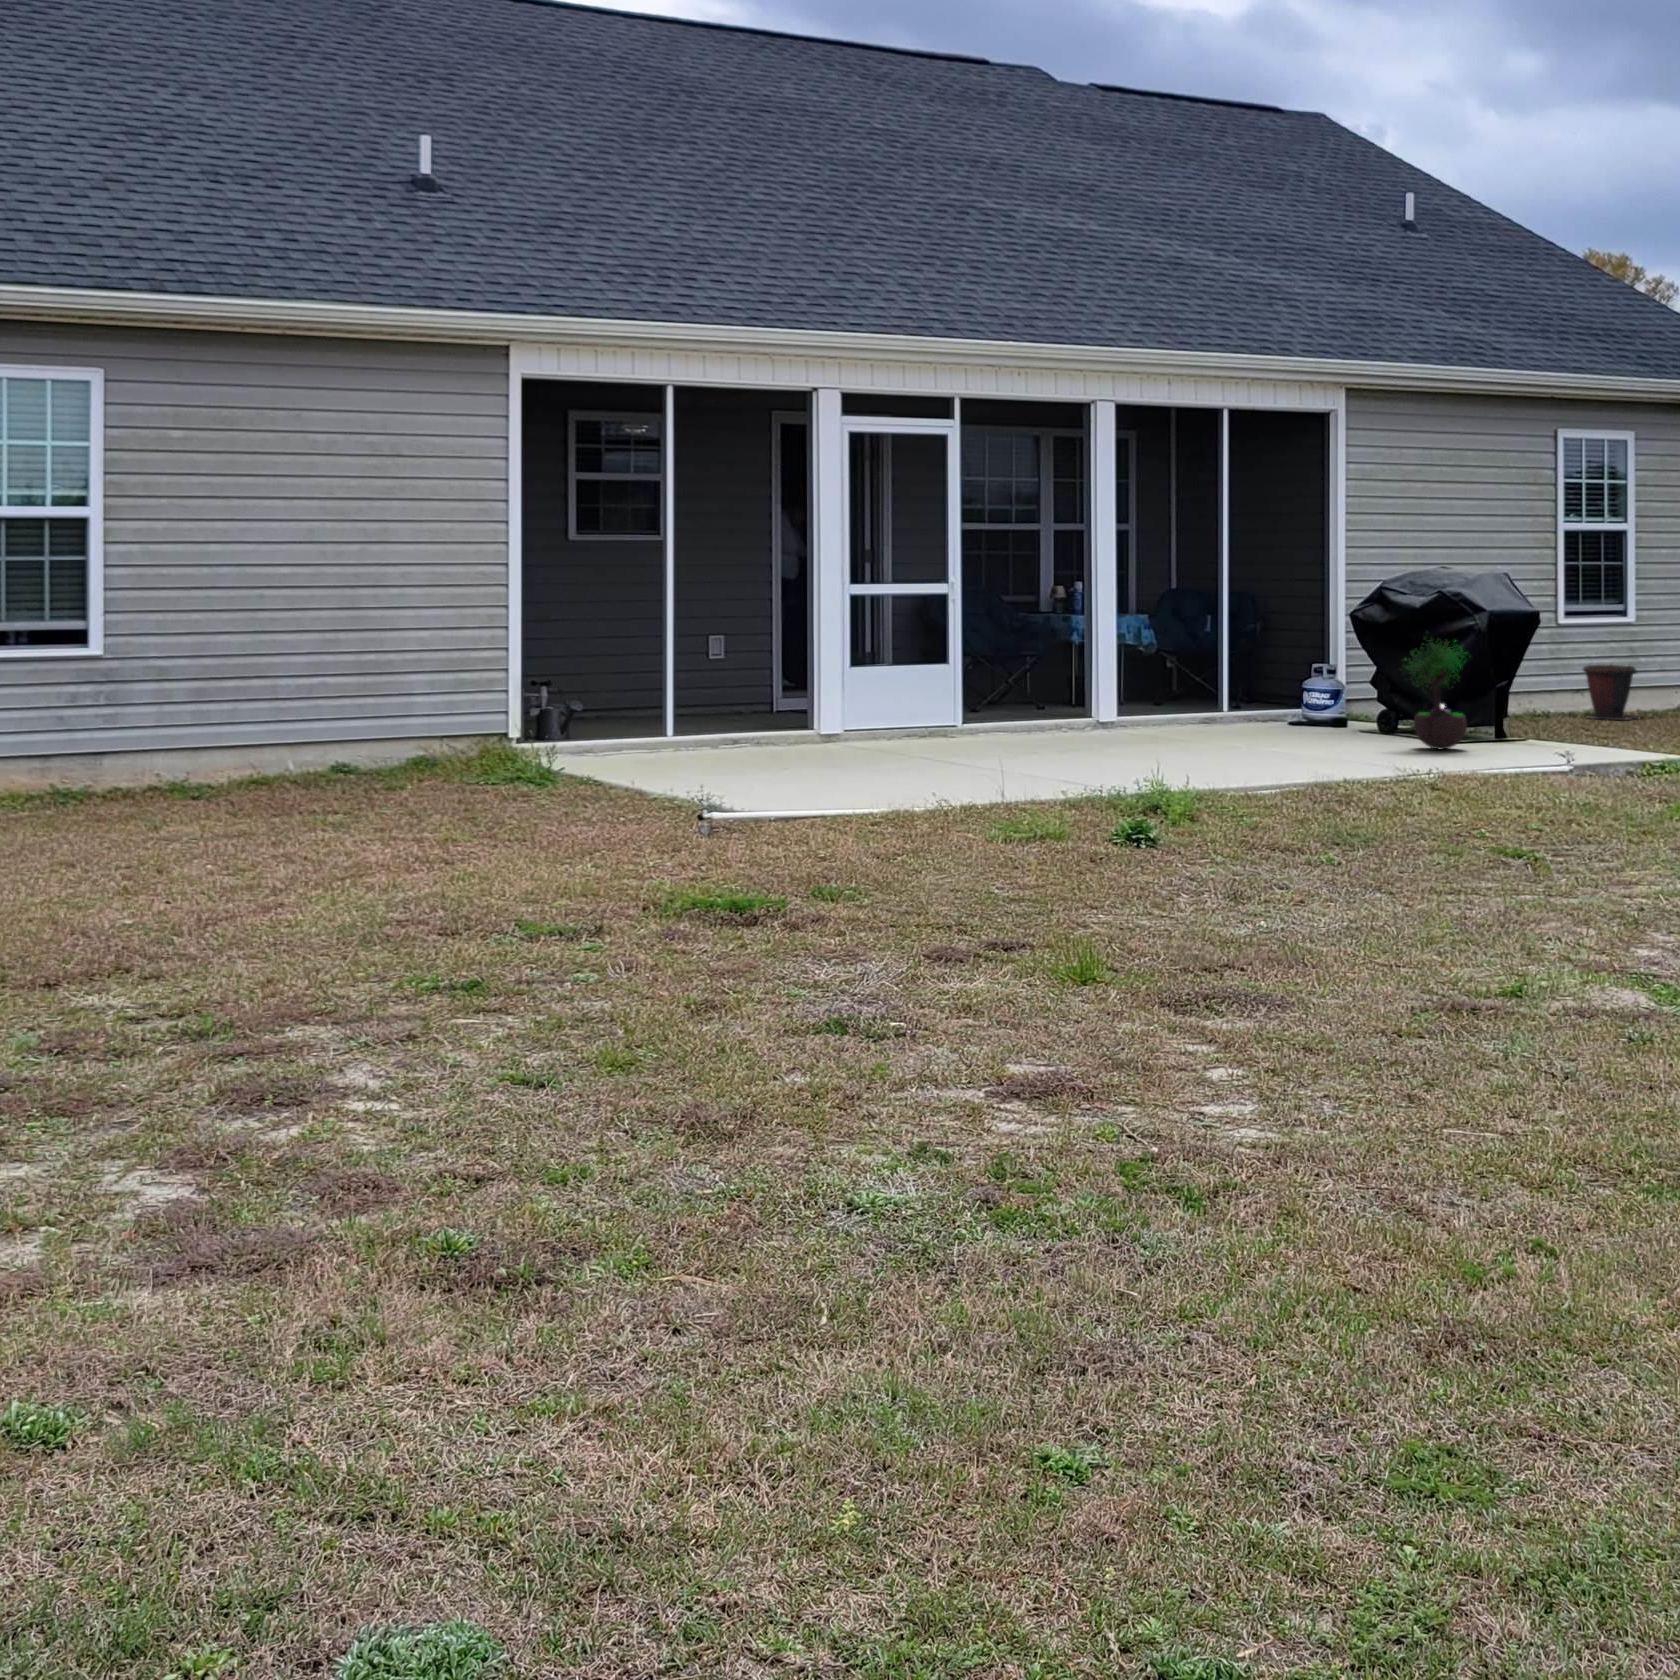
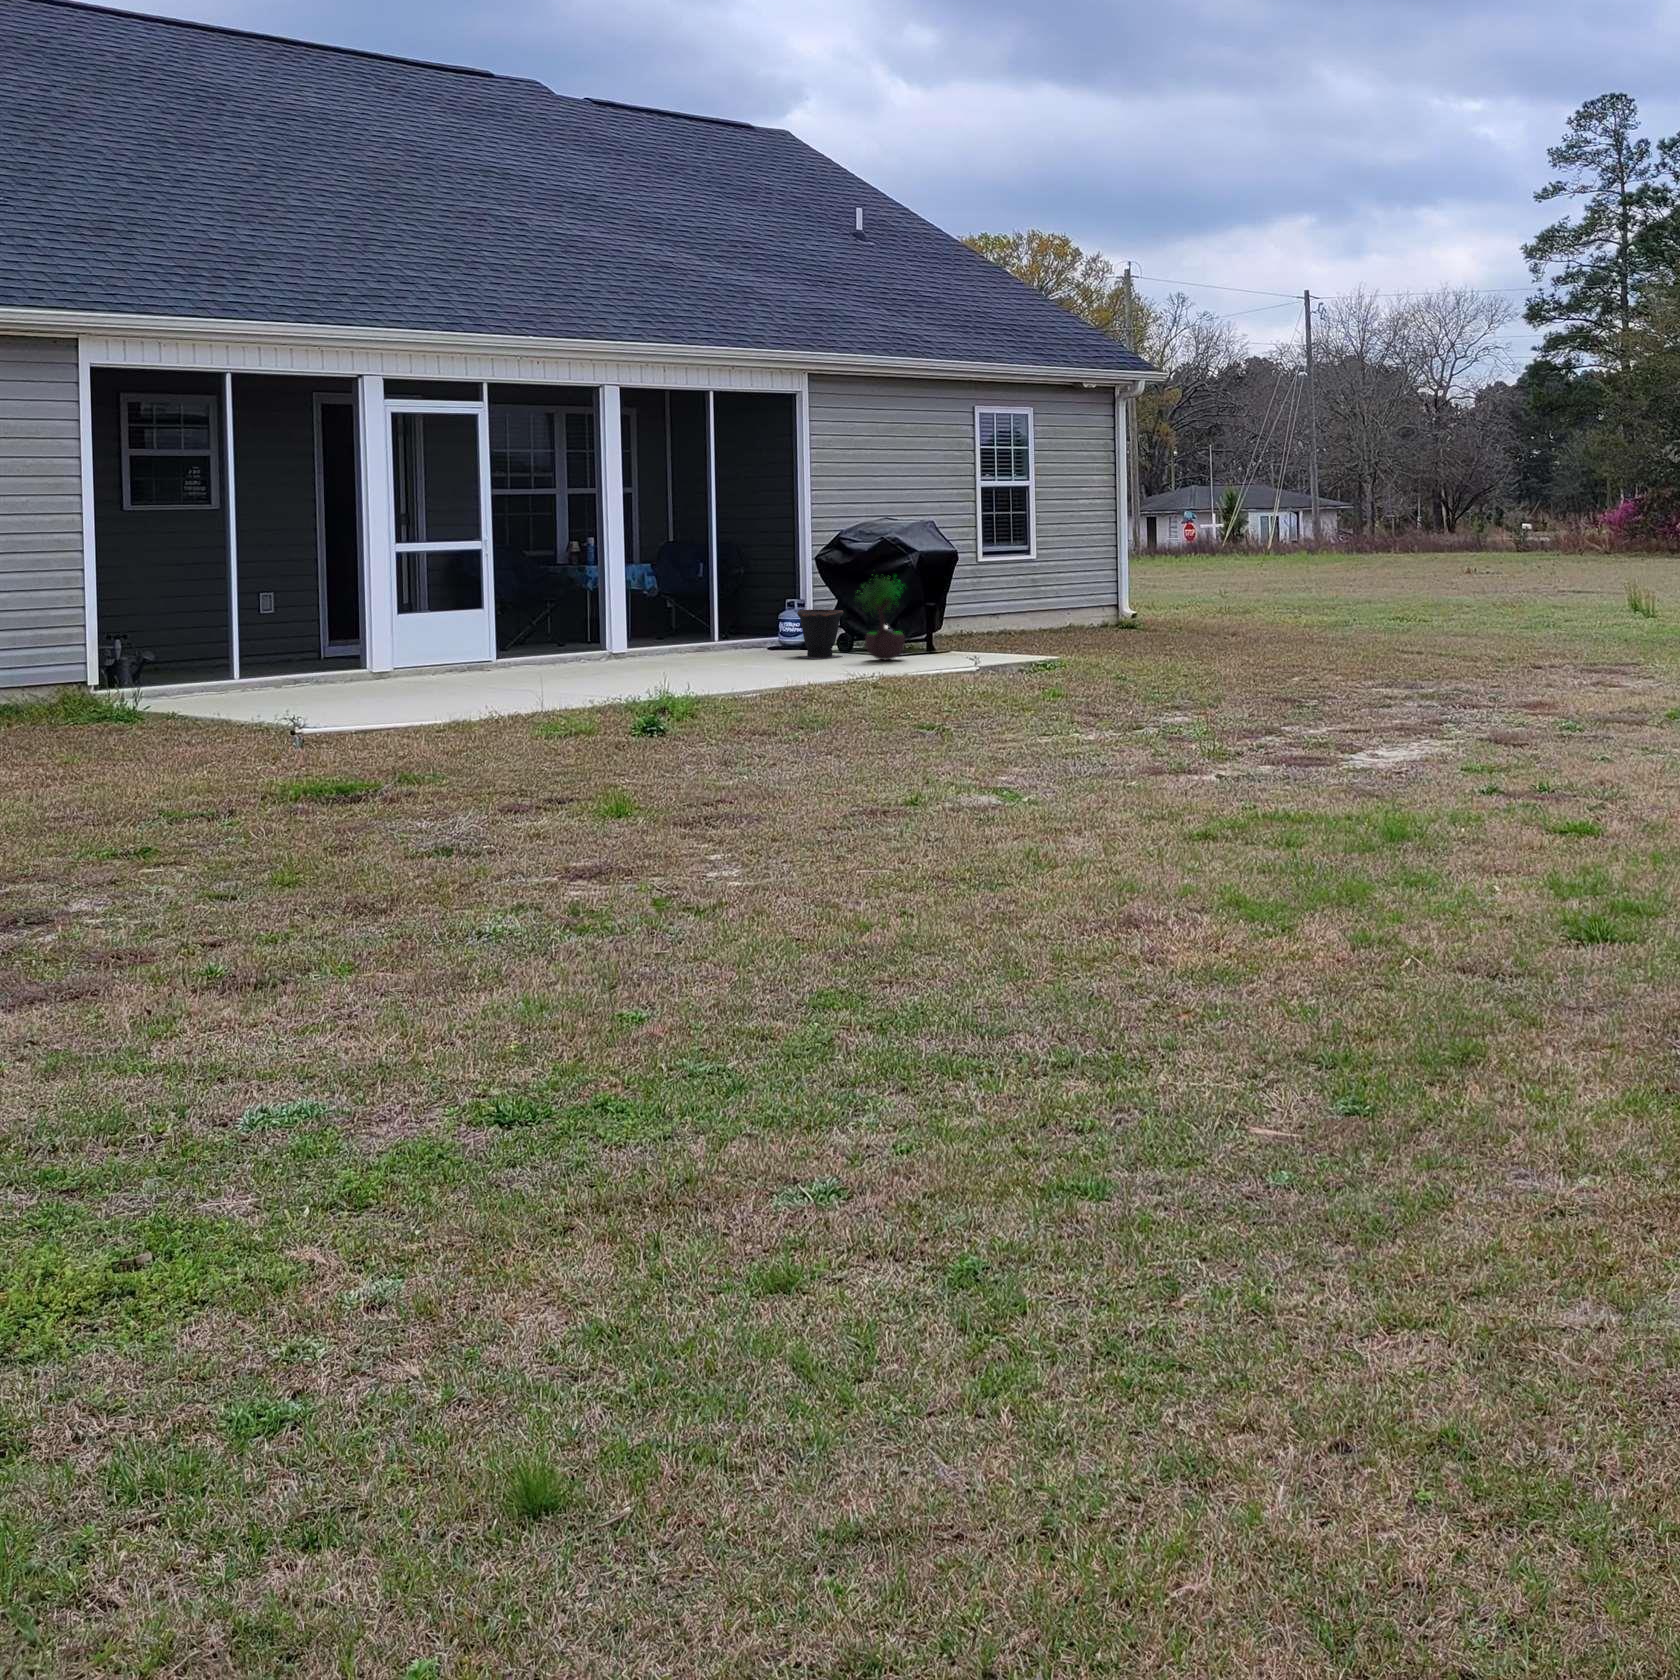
bucket: present [1583,665,1637,720] -> present [797,606,844,659]

